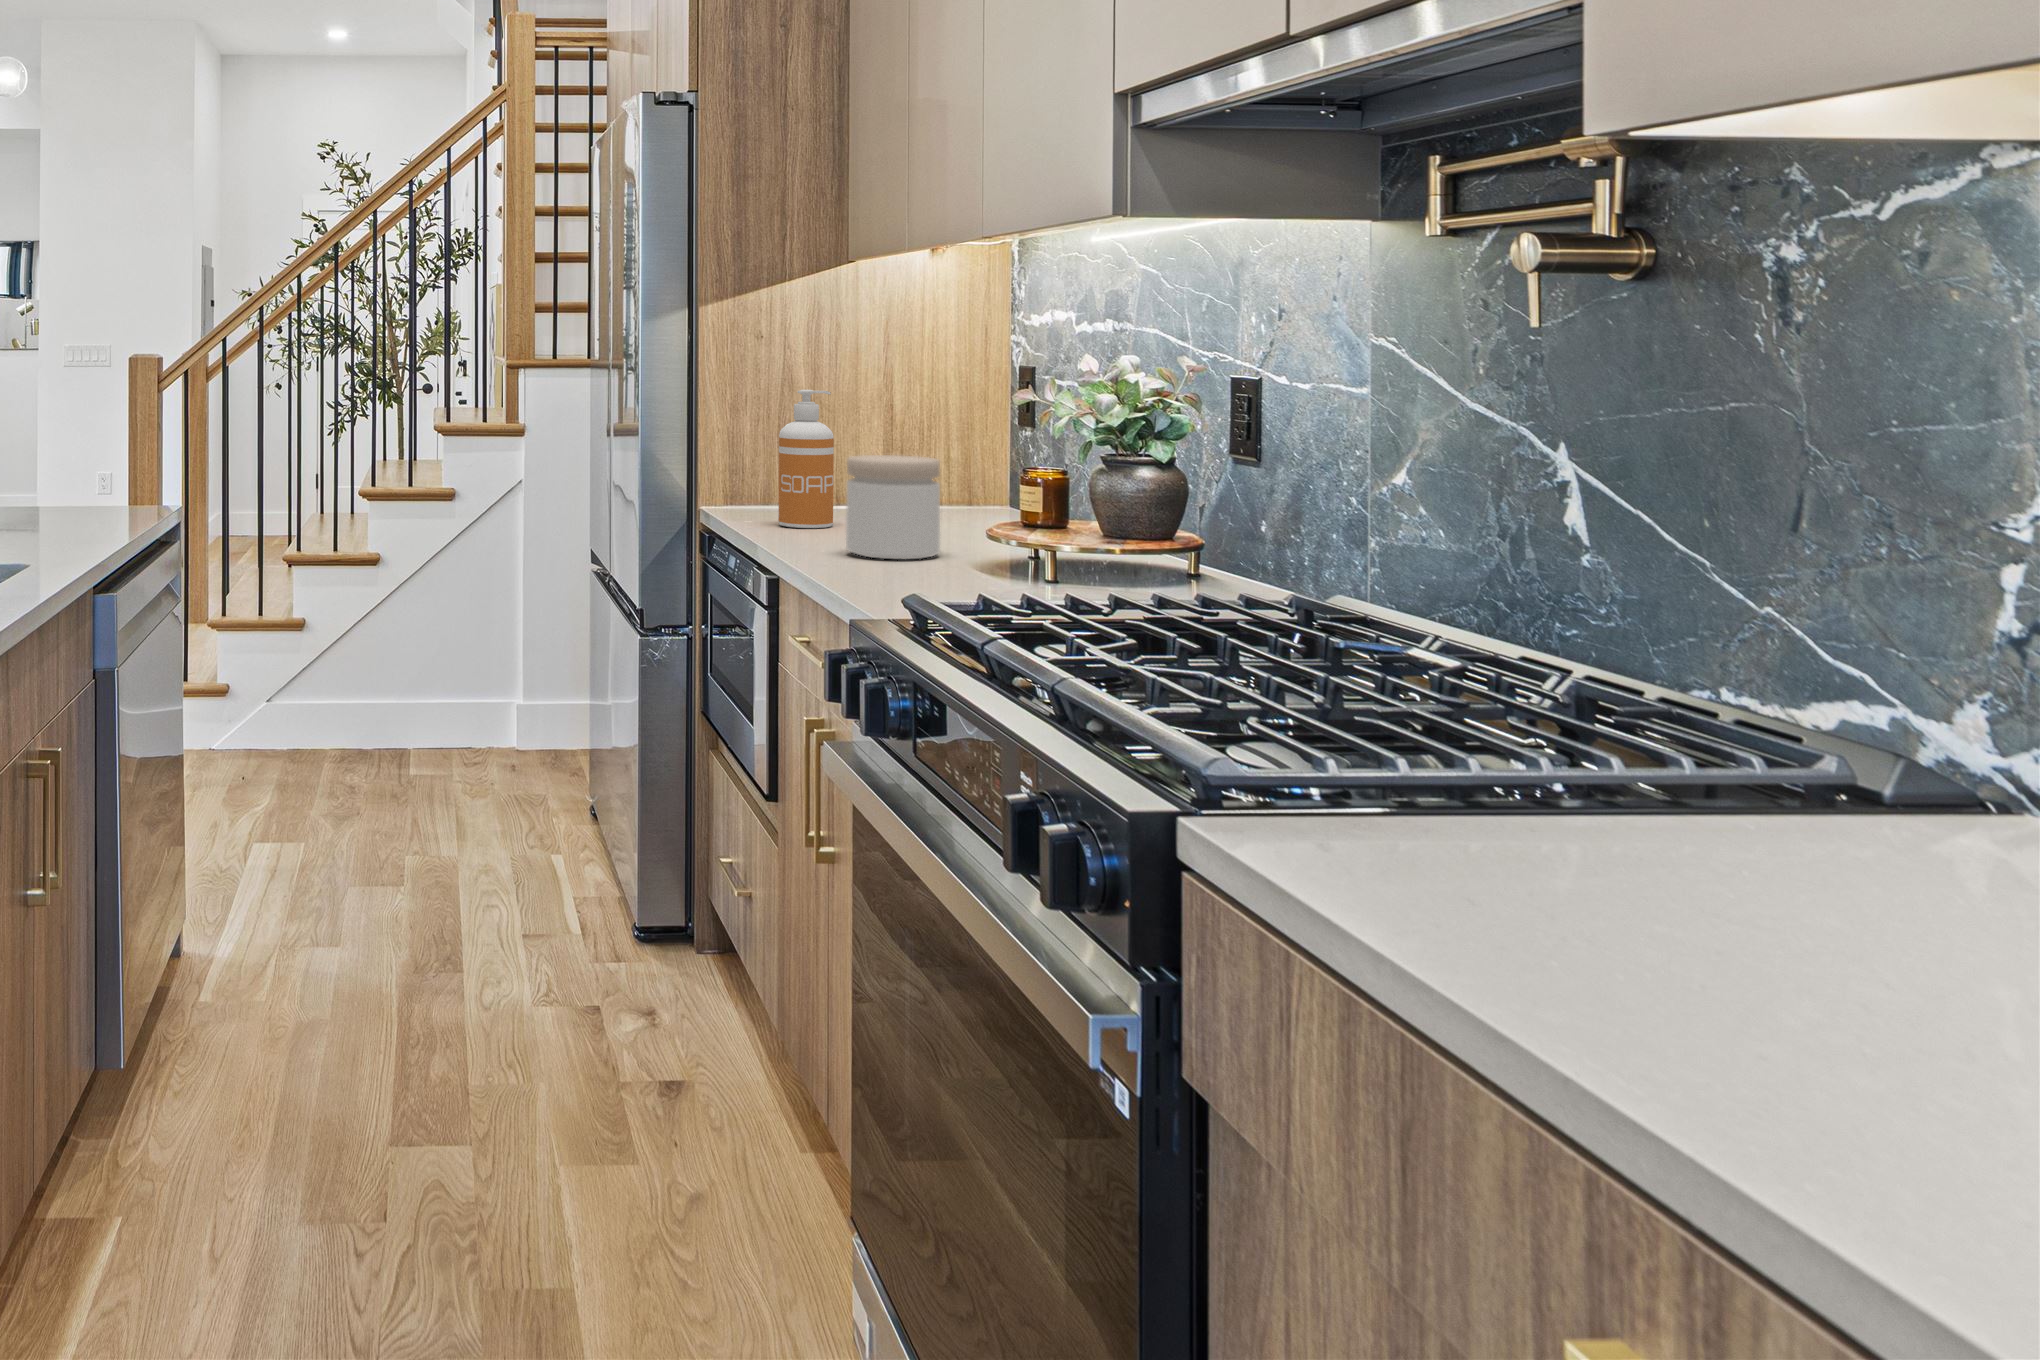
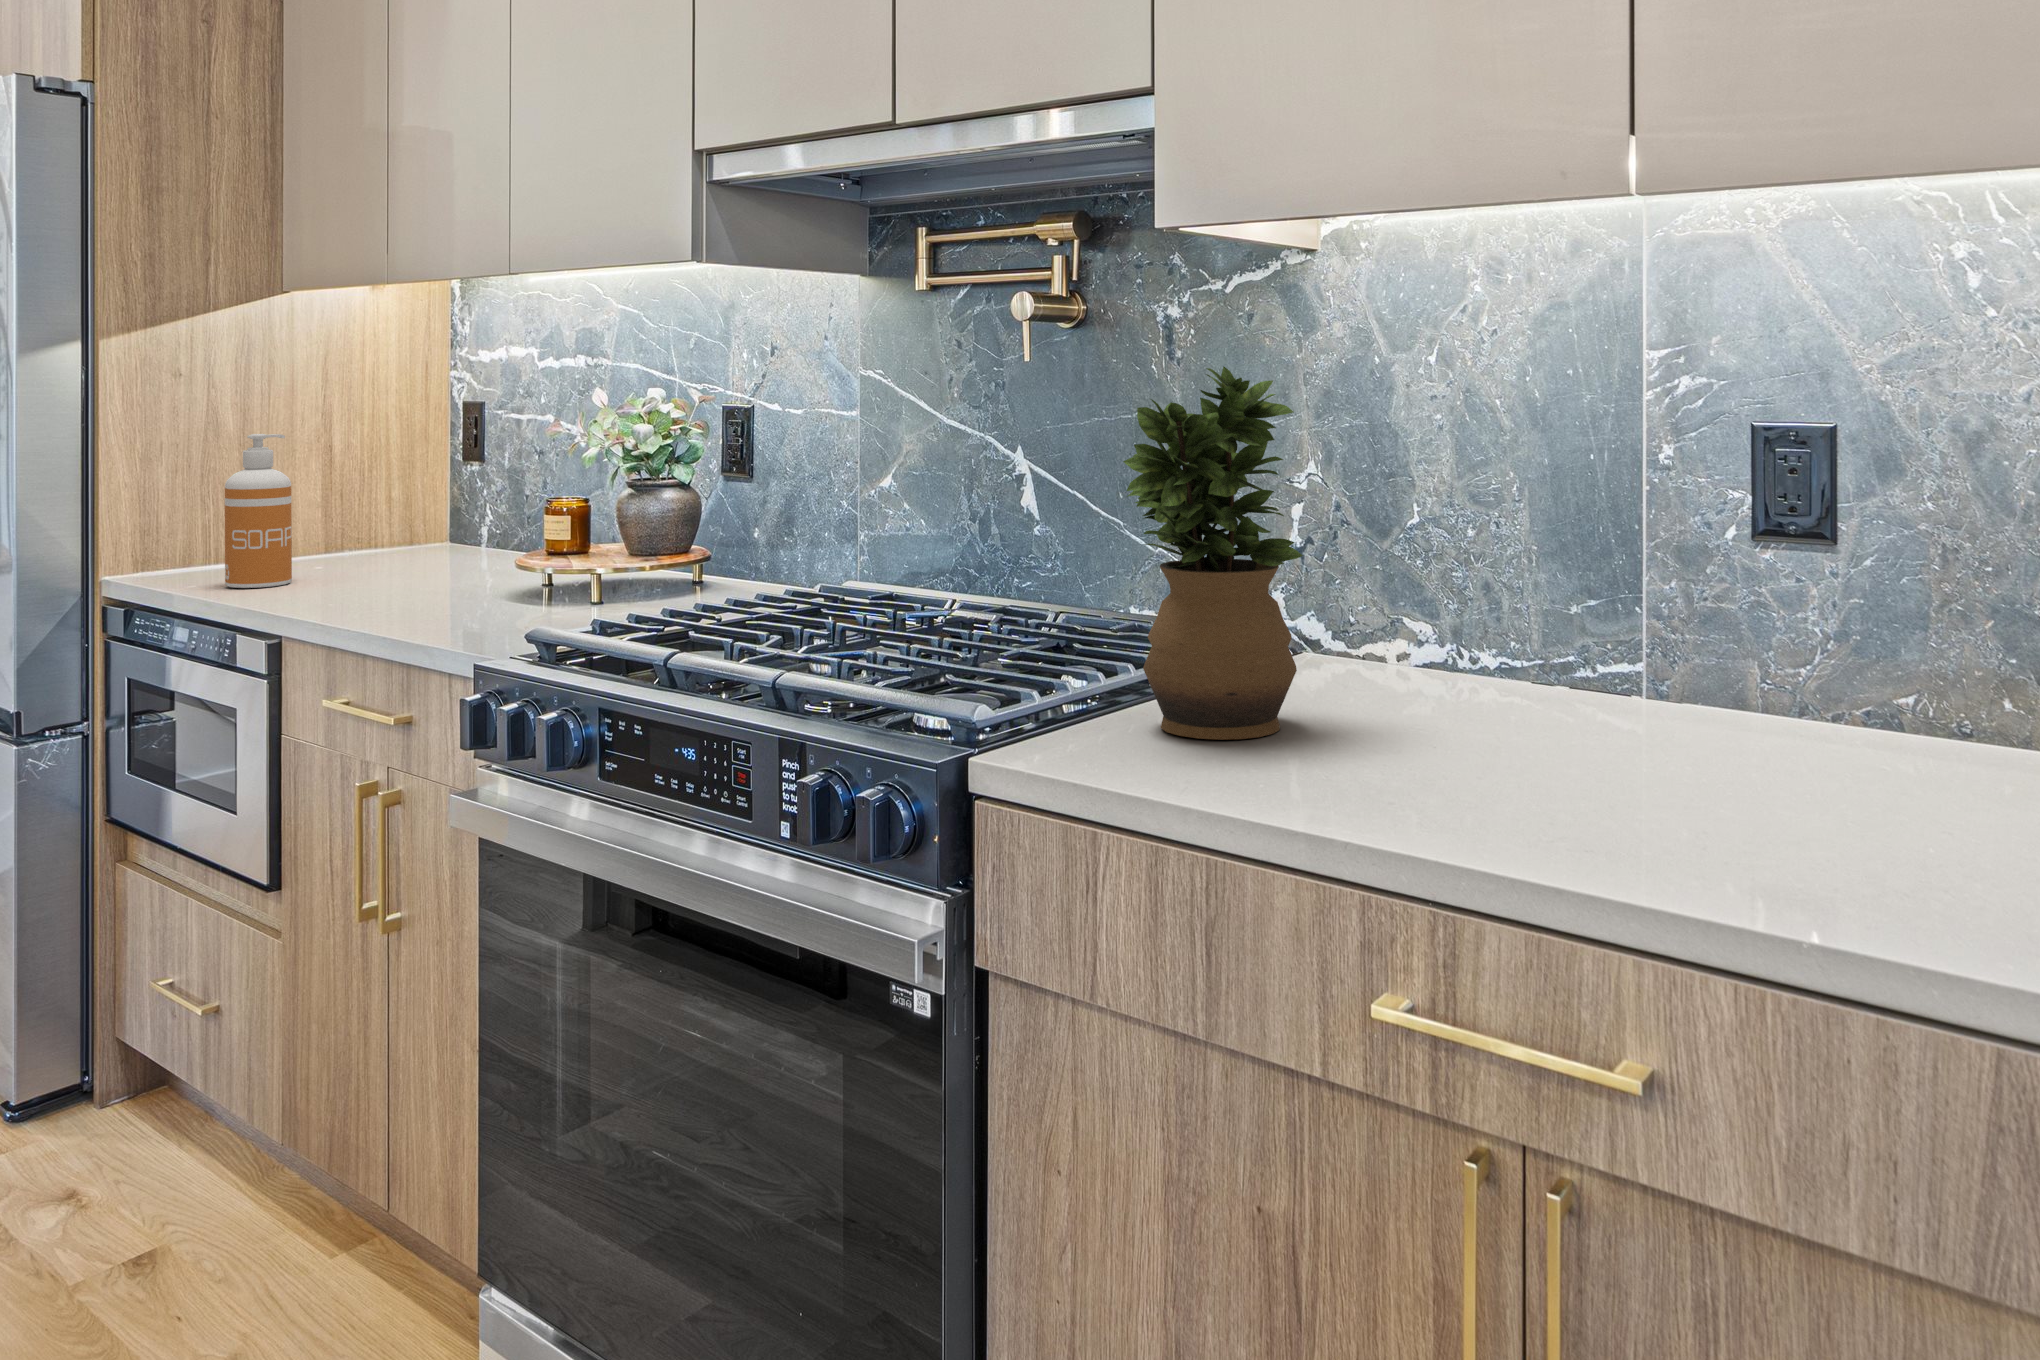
potted plant: none [1429,323,1817,951] -> present [1123,367,1303,740]
jar: present [846,455,940,560] -> none [363,497,463,604]

